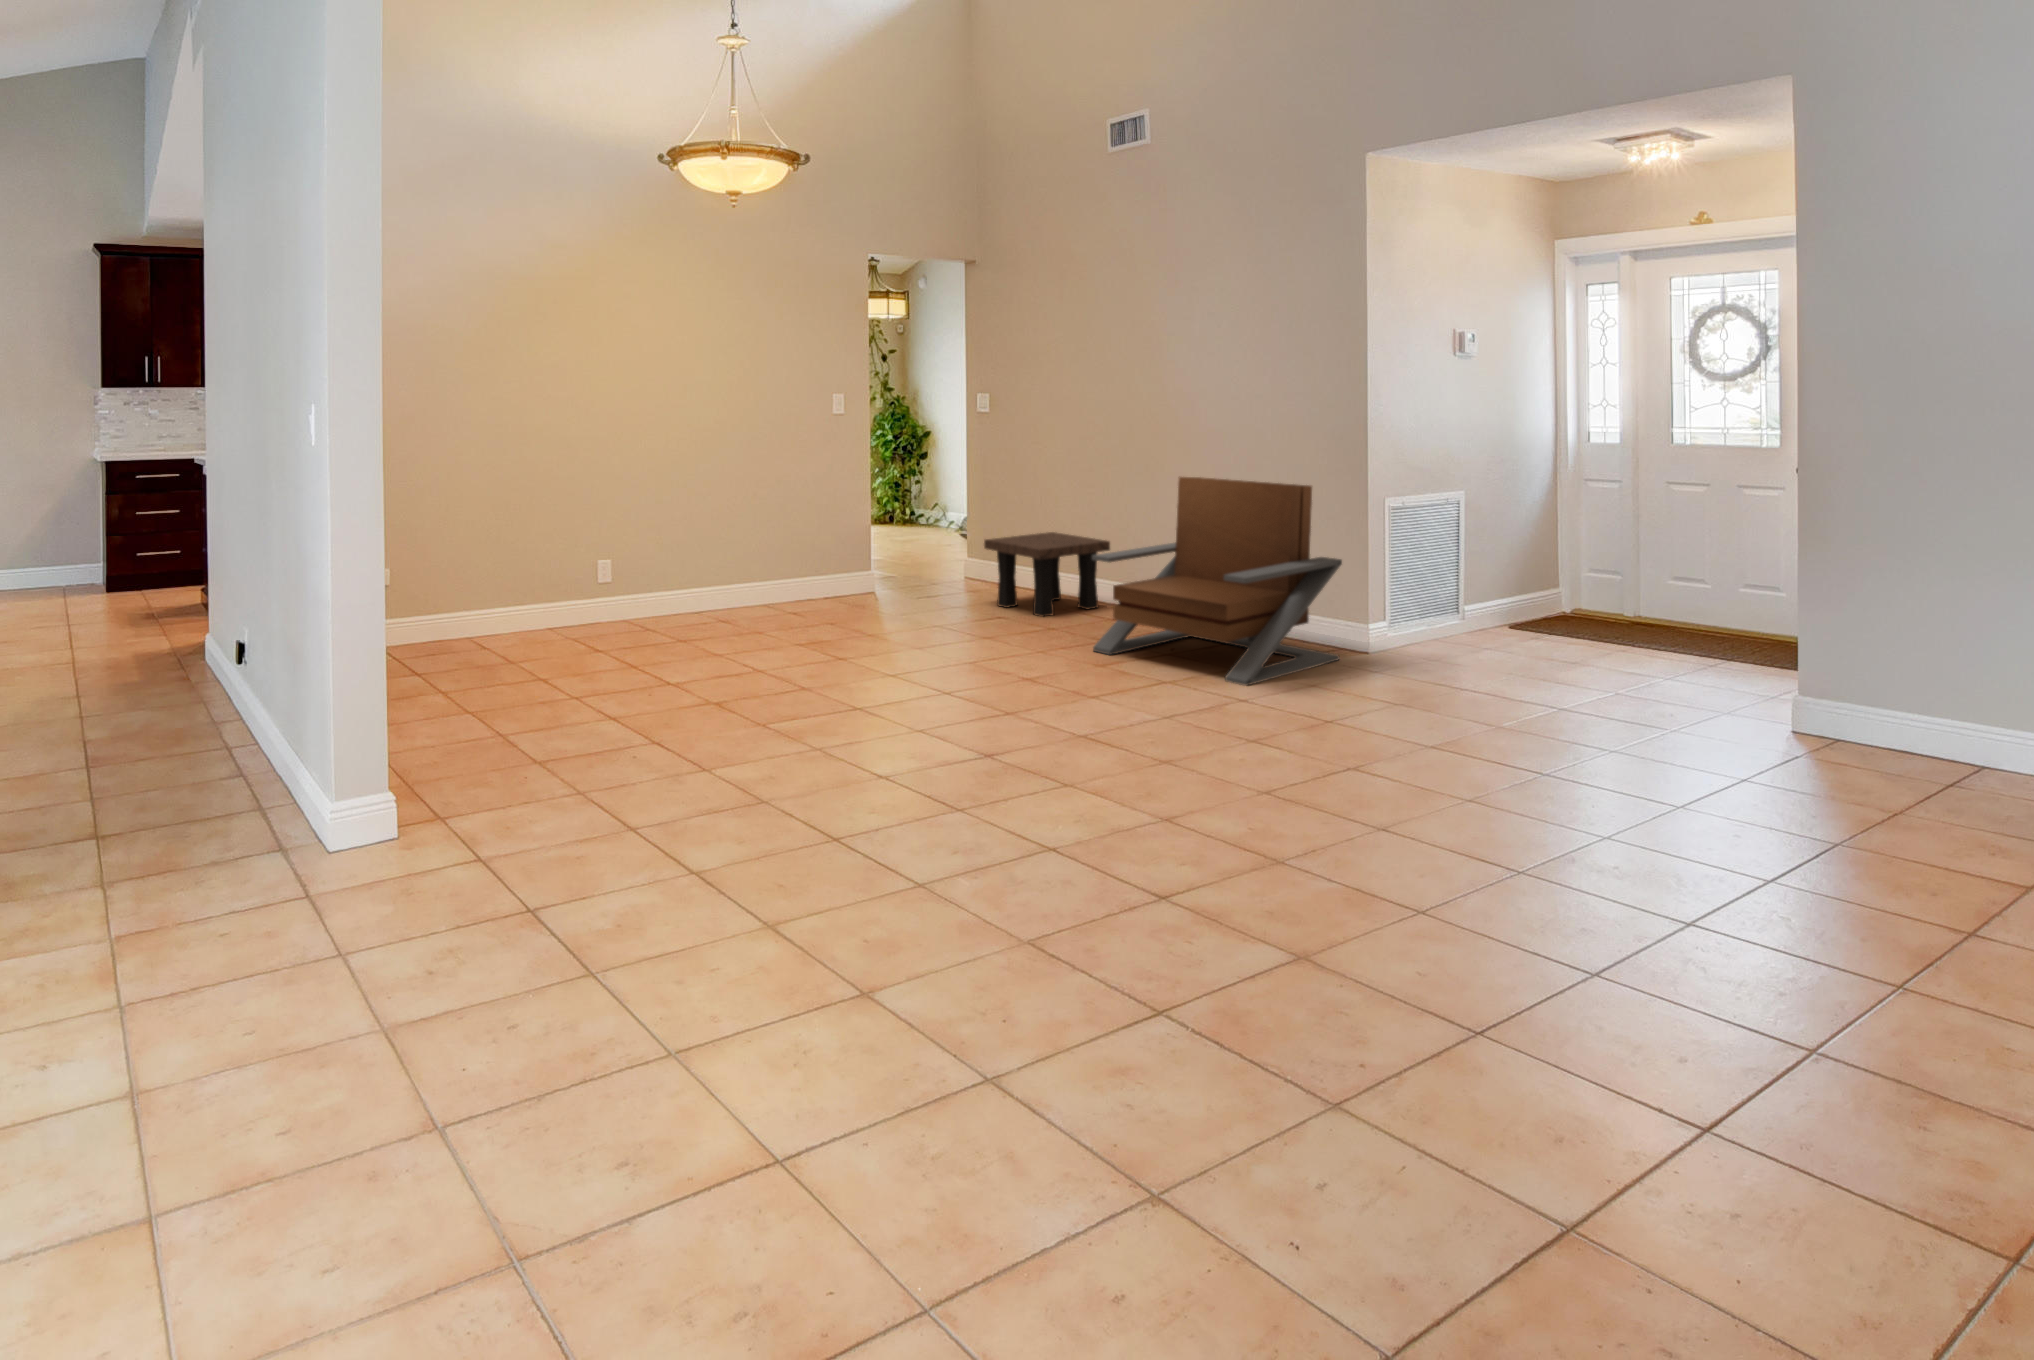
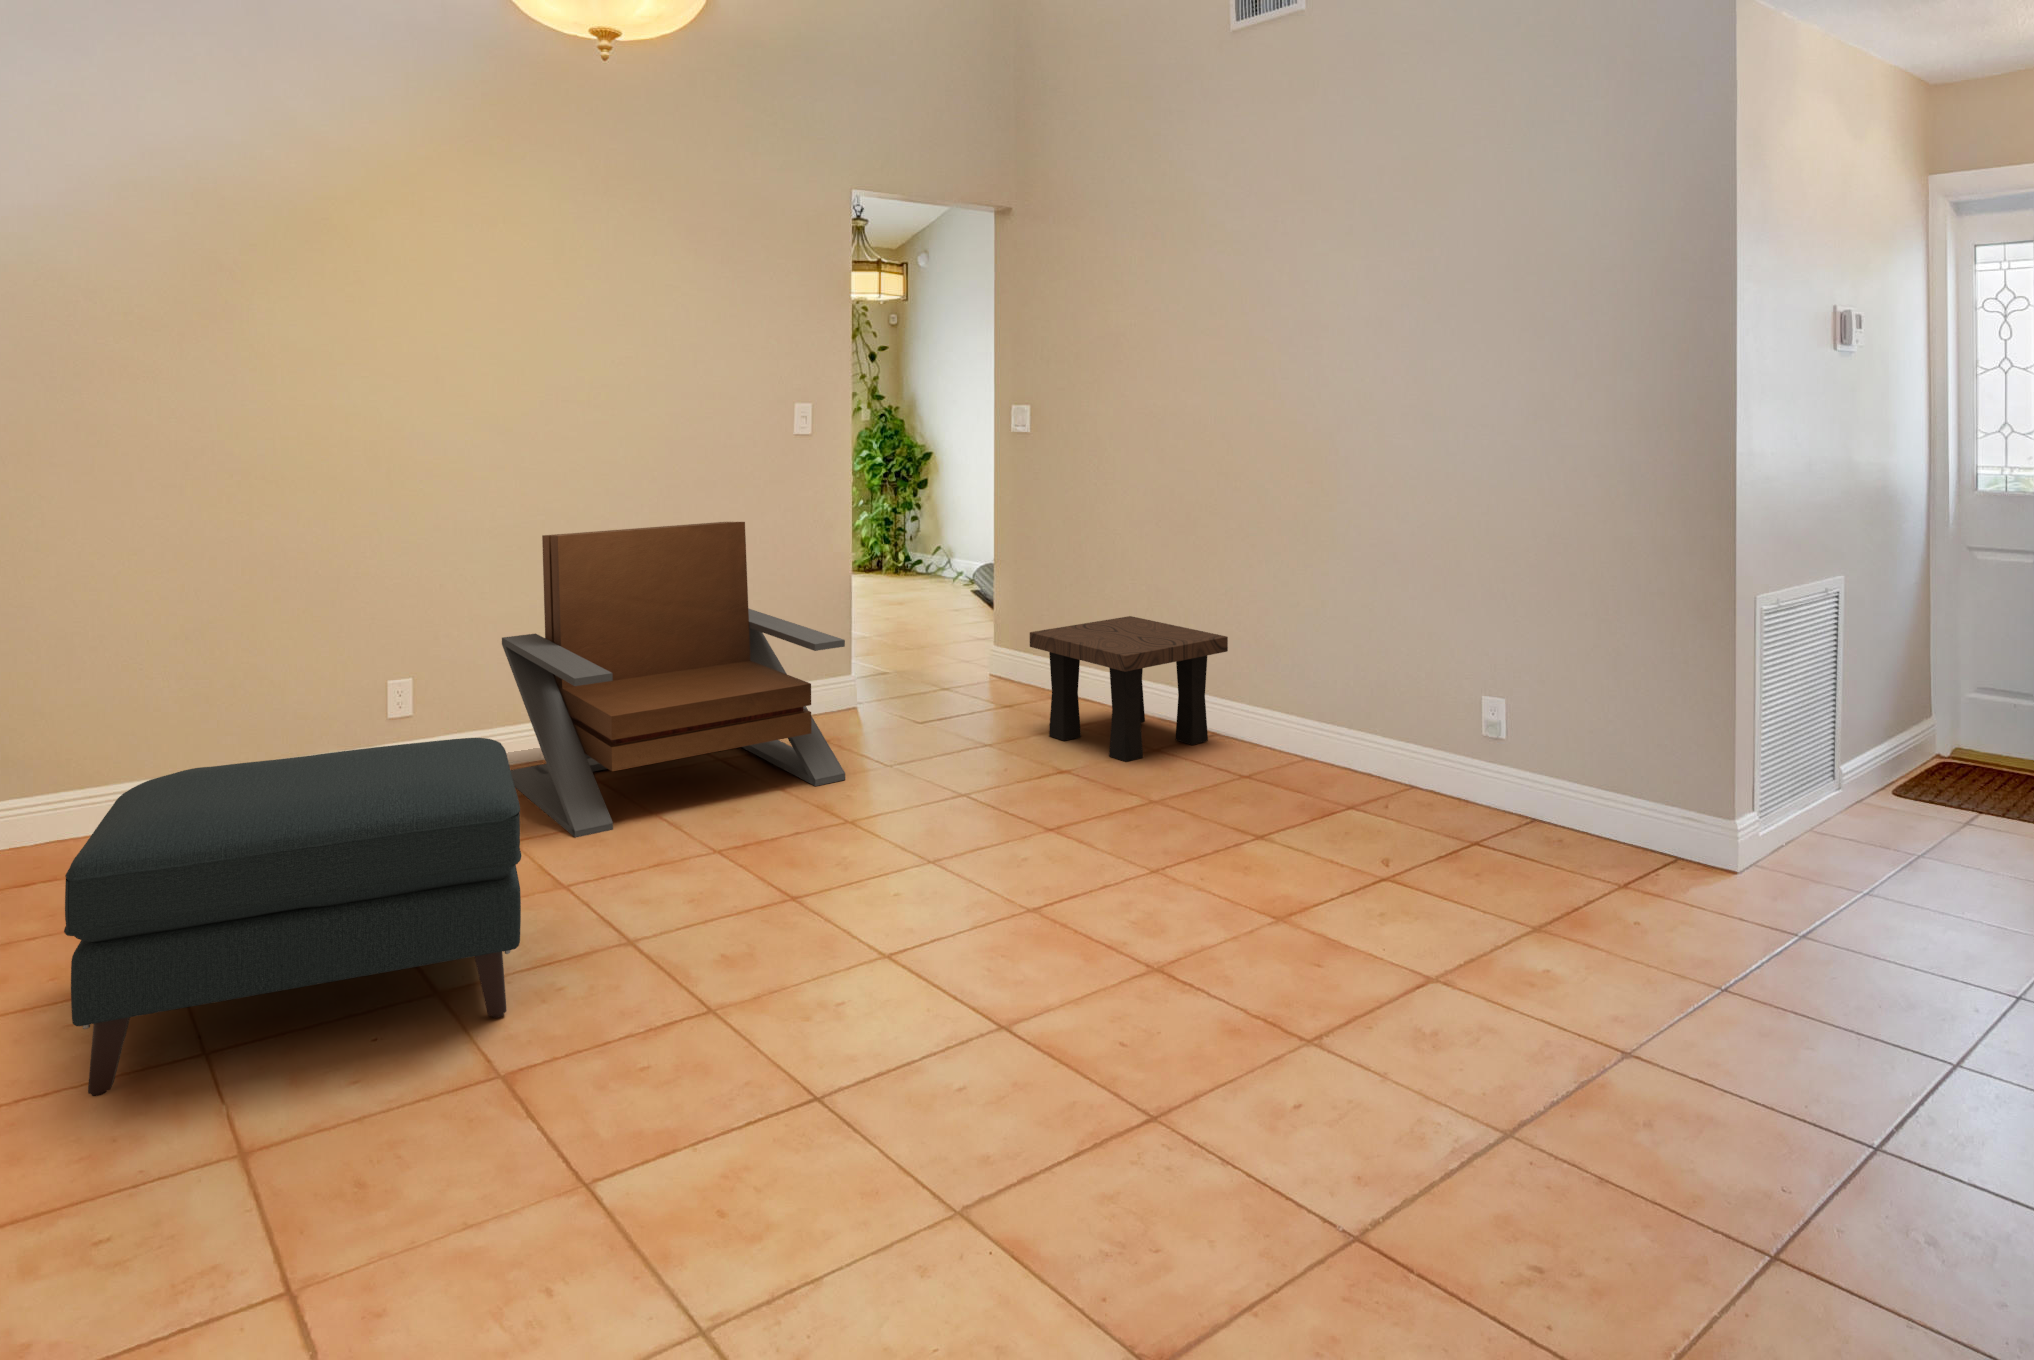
lounge chair: present [1092,477,1342,686] -> present [502,522,845,838]
ottoman: none [505,574,708,721] -> present [64,738,521,1096]

